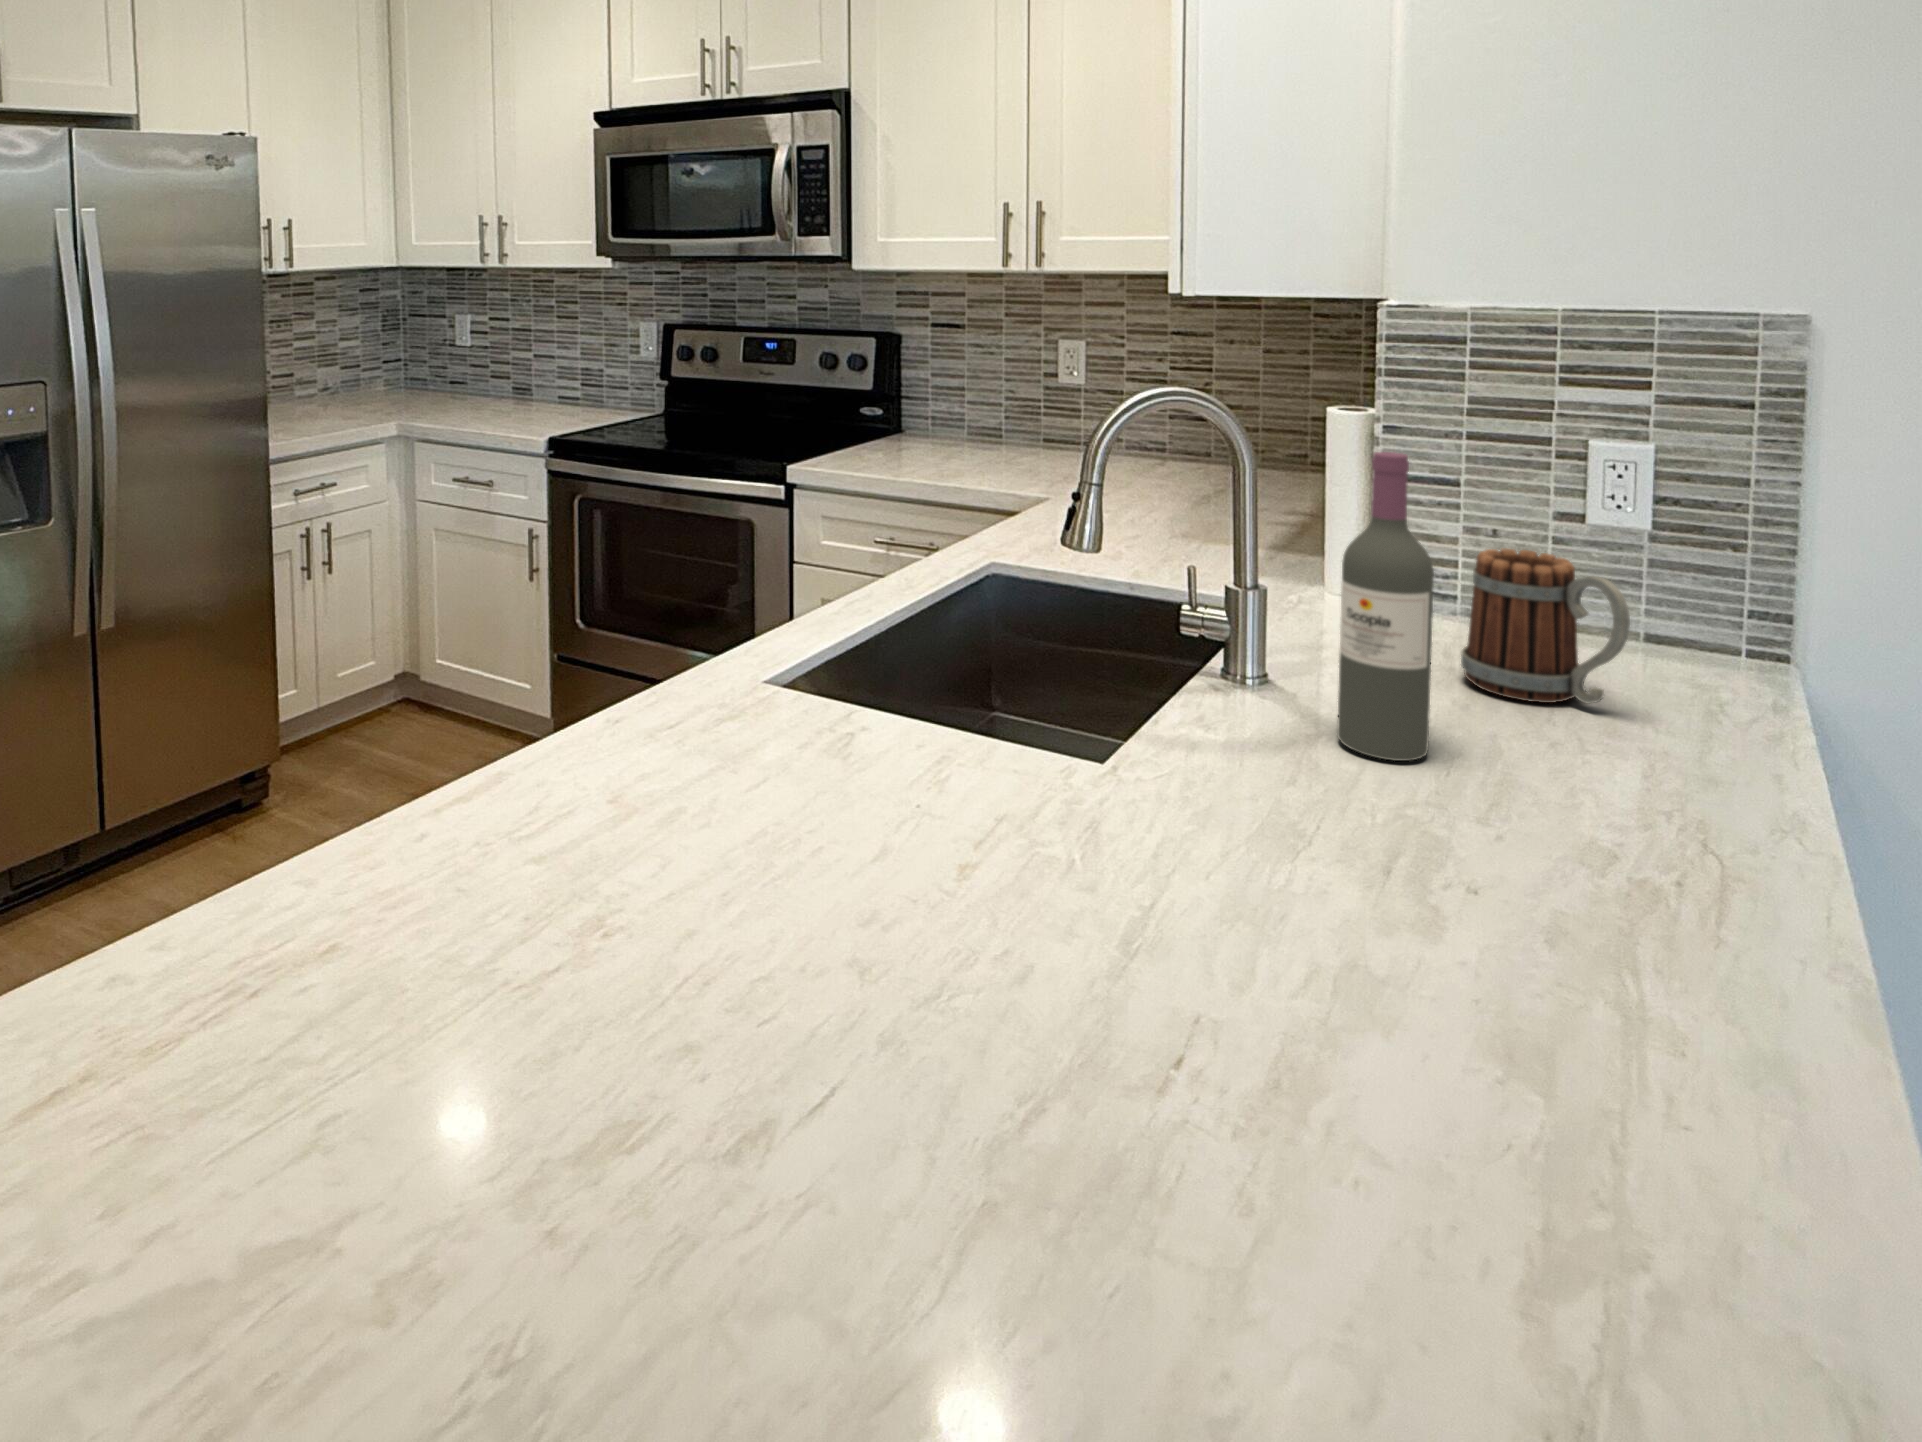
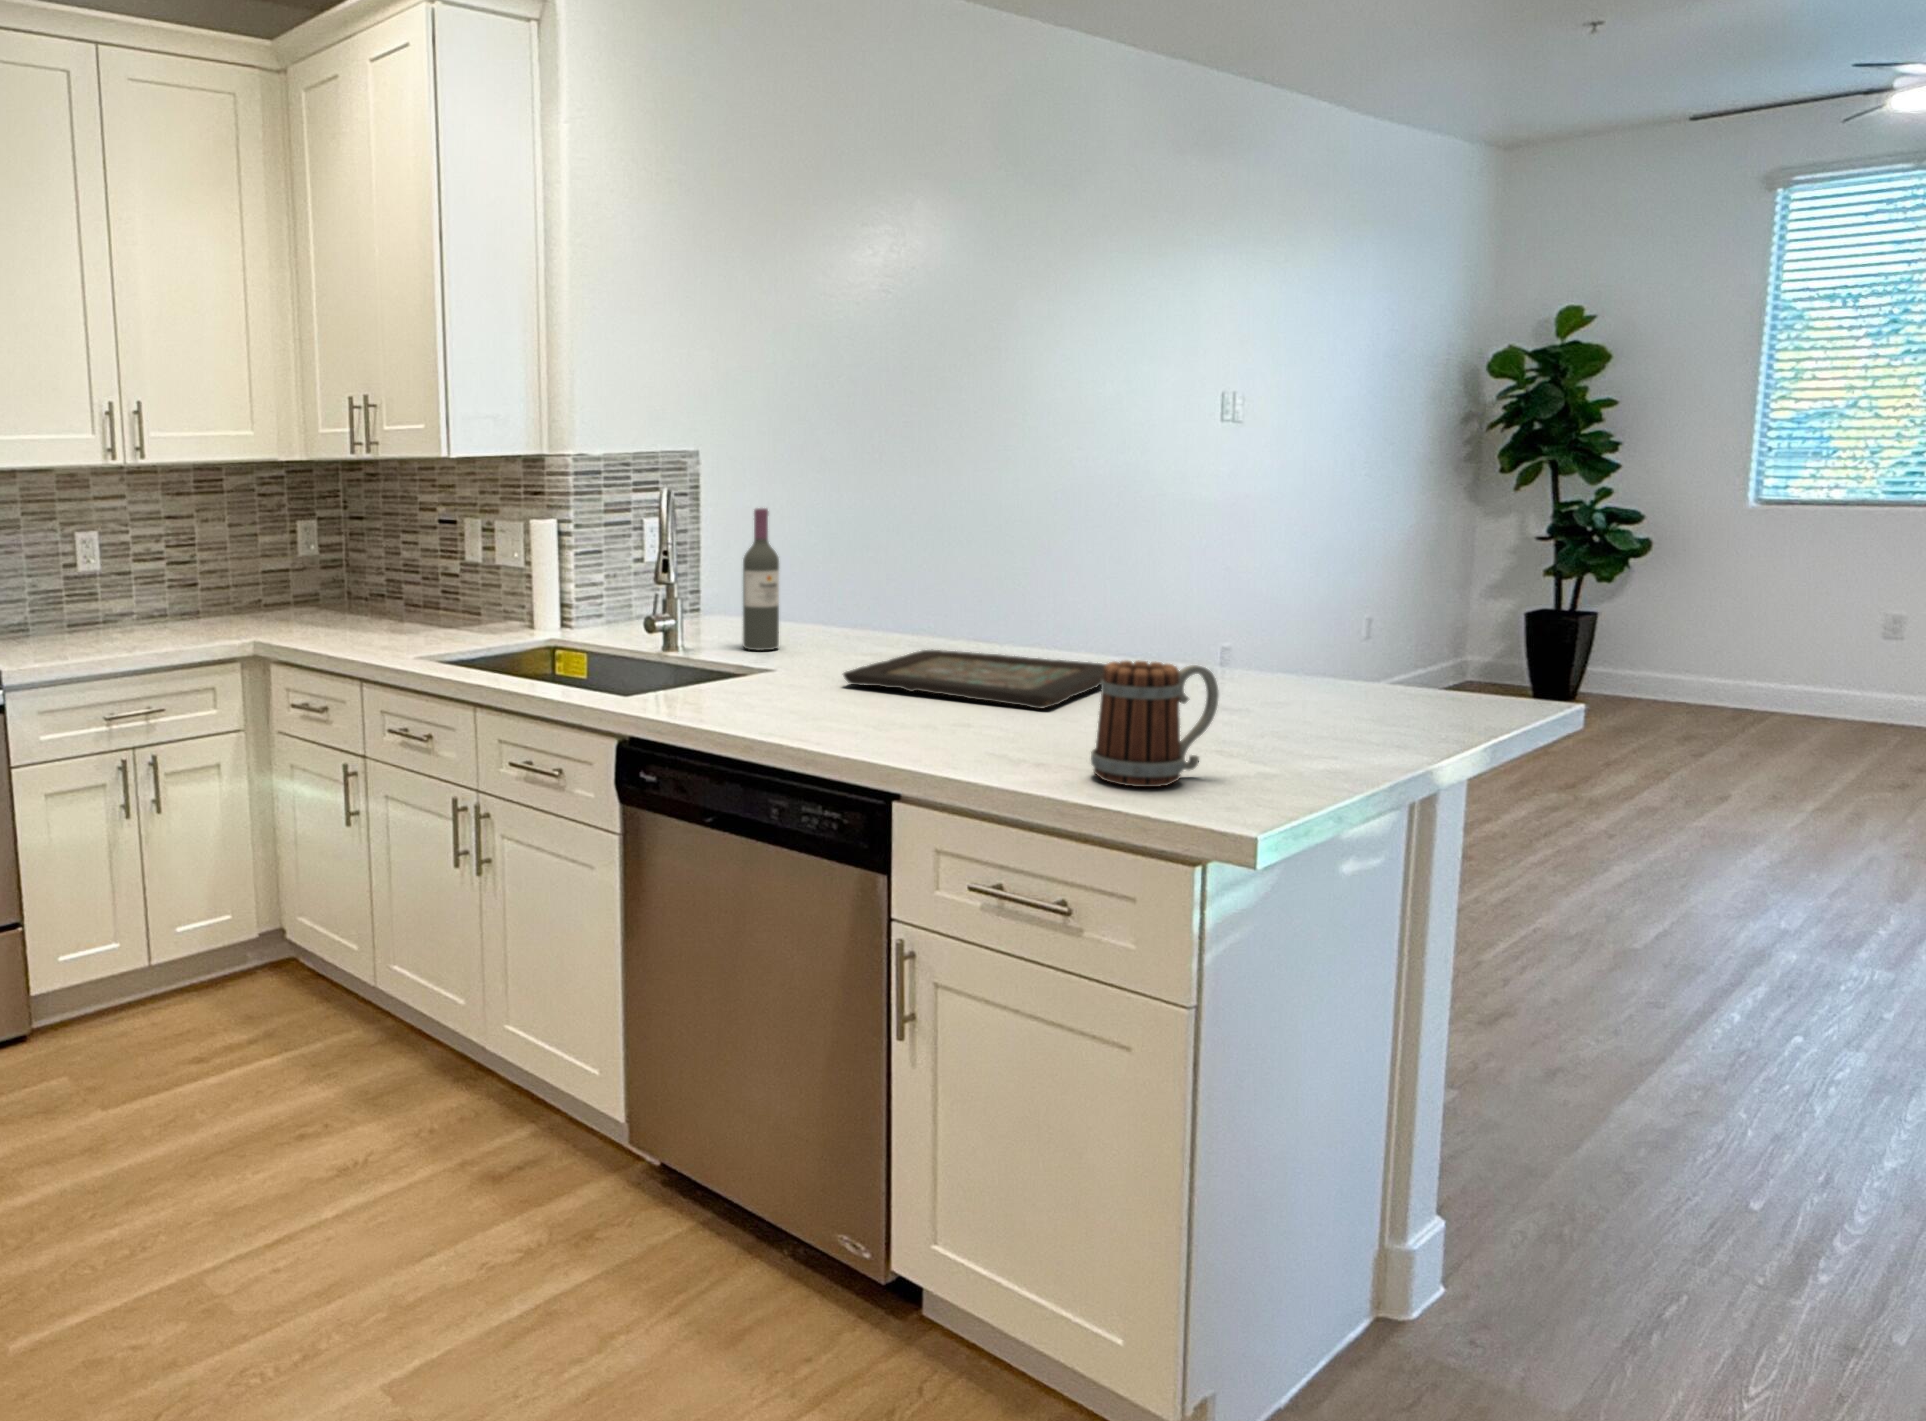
mug: present [1461,549,1630,703] -> present [1091,660,1219,787]
decorative tray: none [866,809,1547,1278] -> present [843,650,1106,709]

